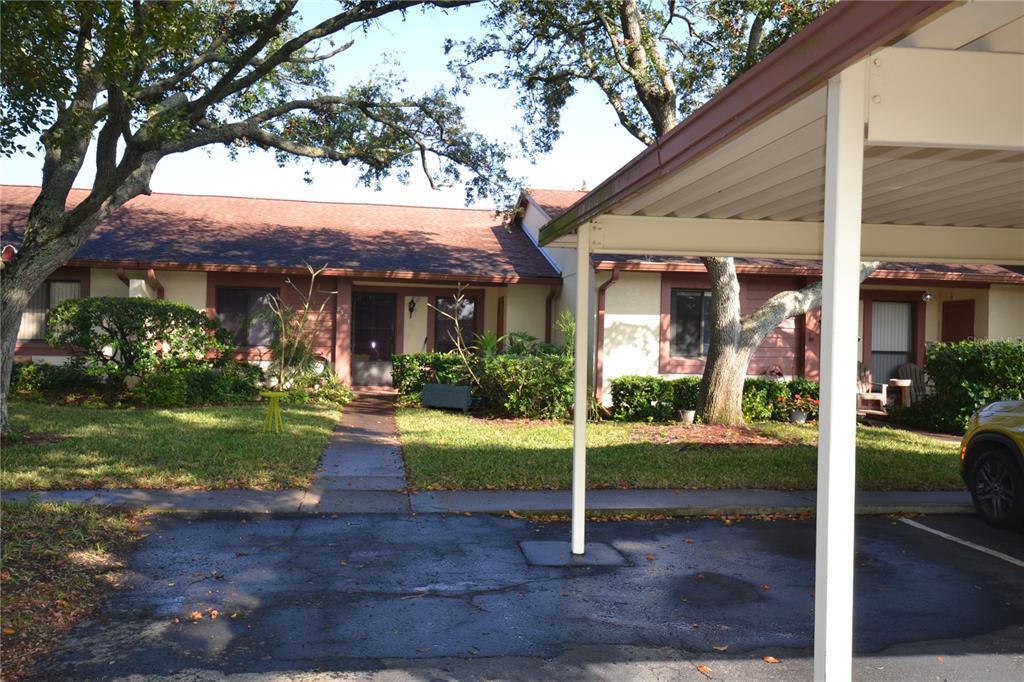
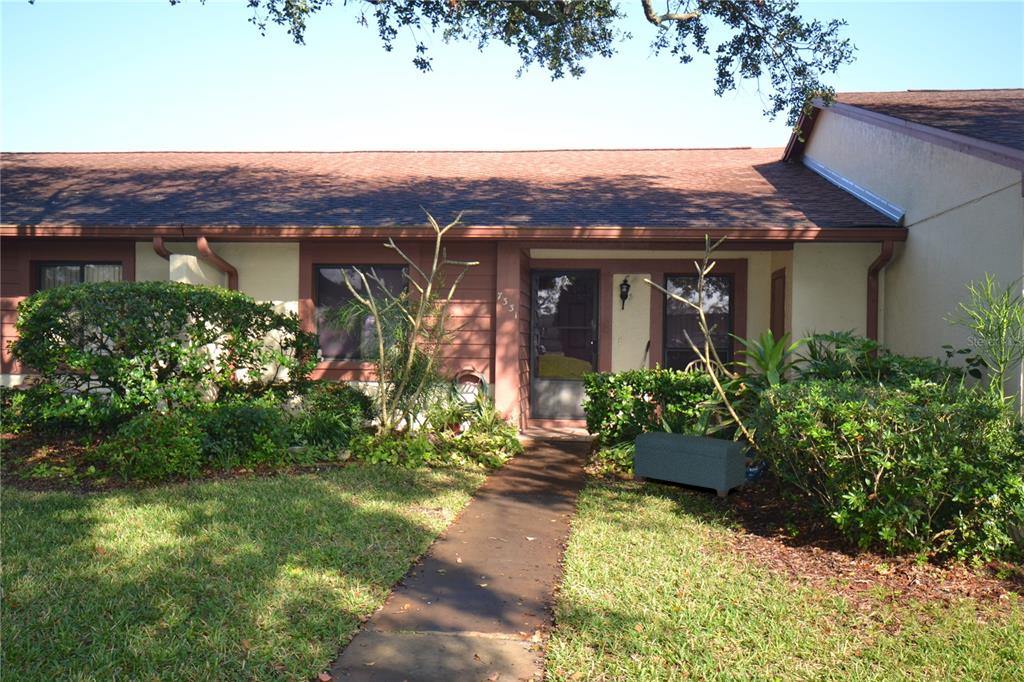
side table: present [259,392,289,433] -> none [130,512,206,643]

